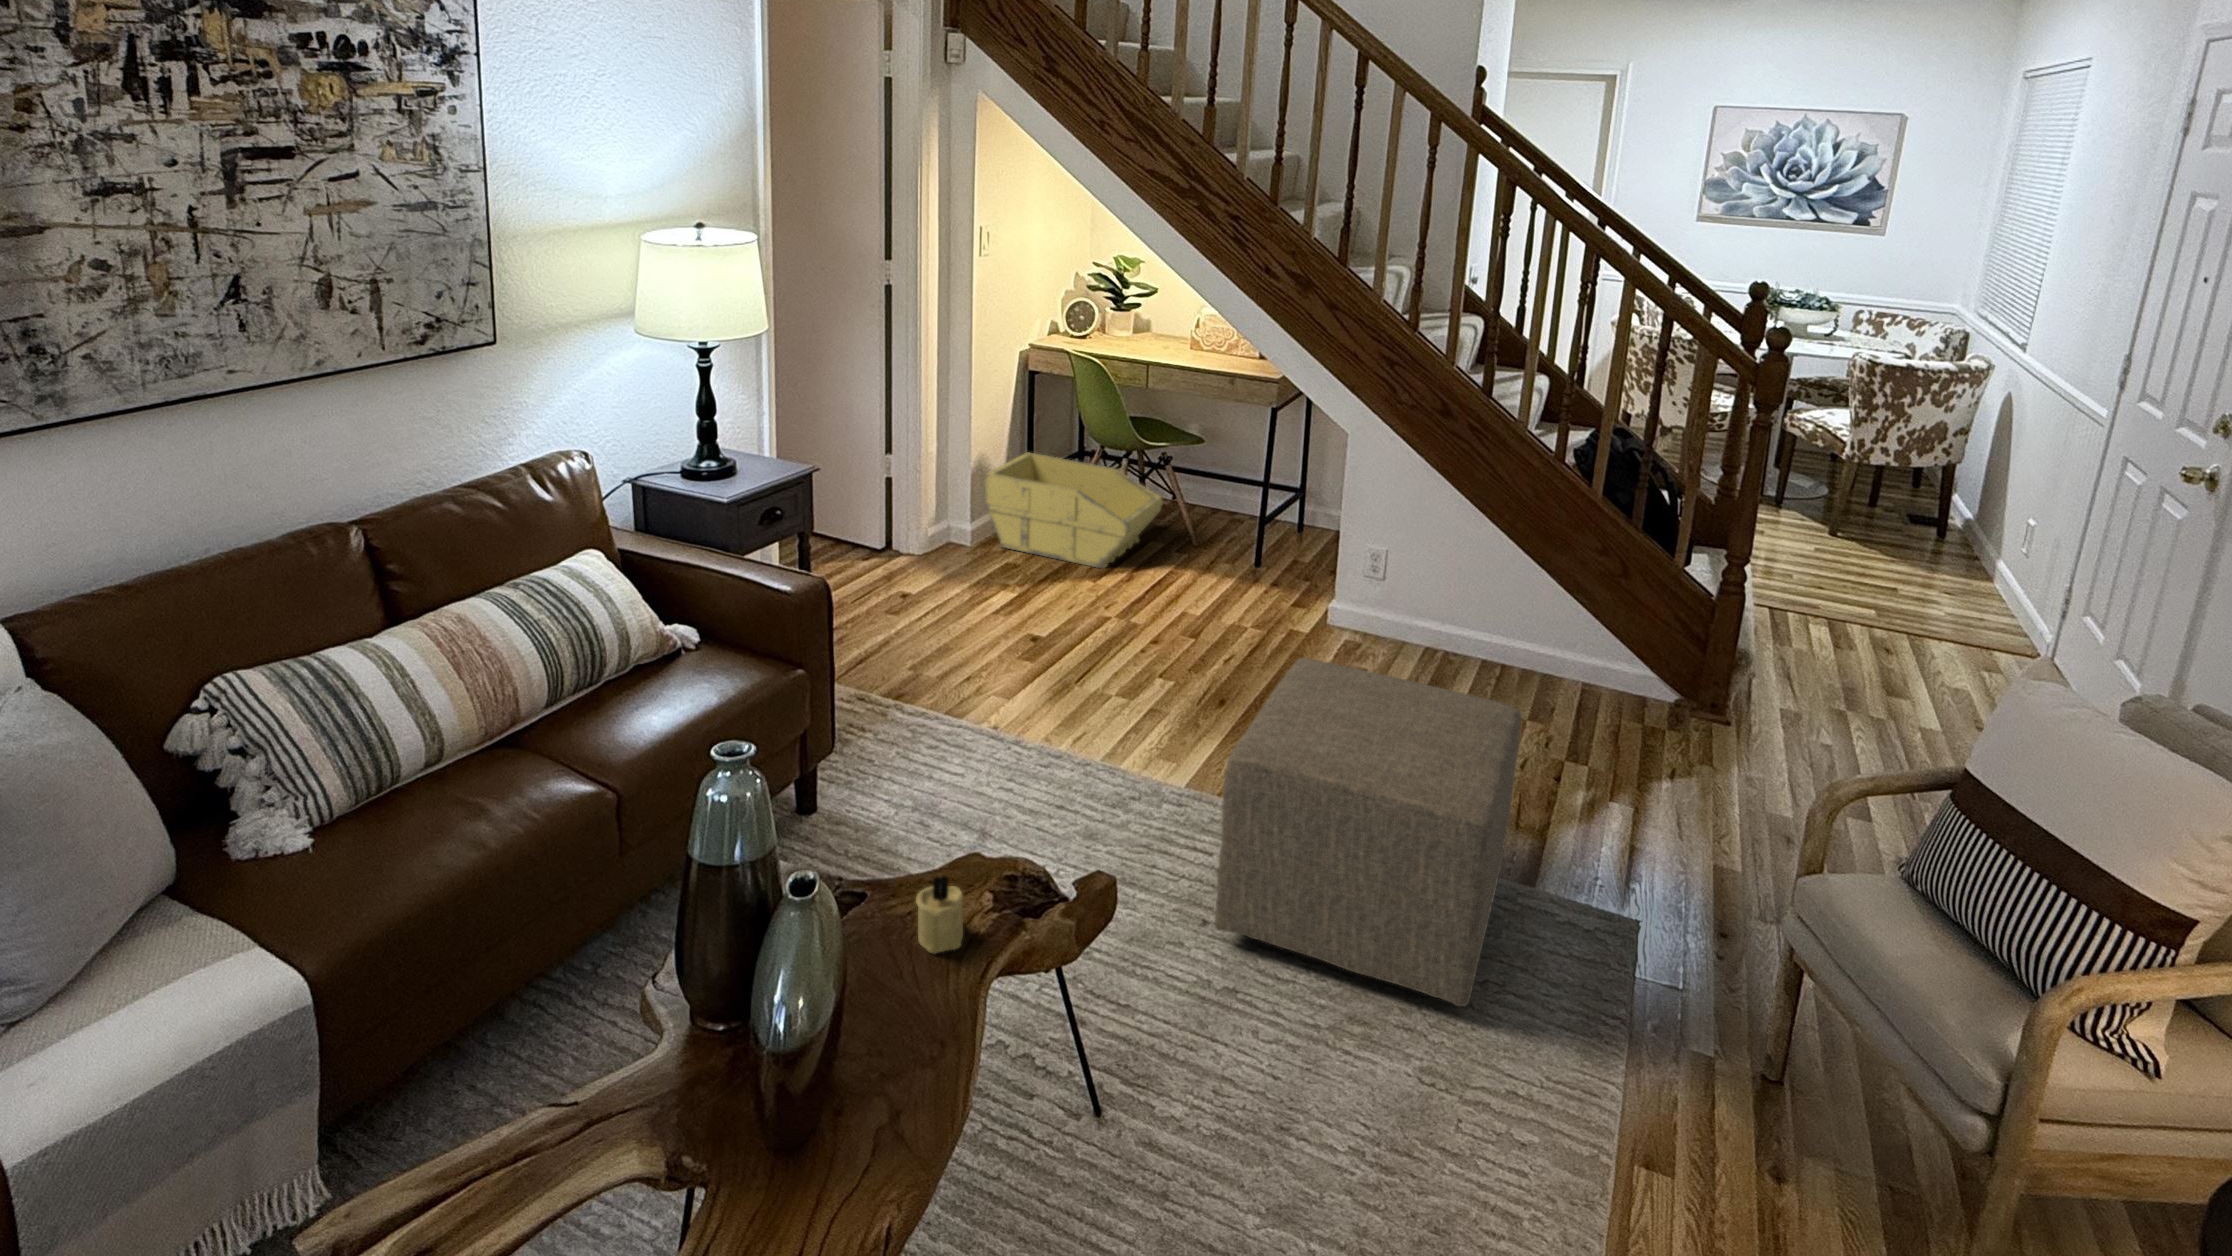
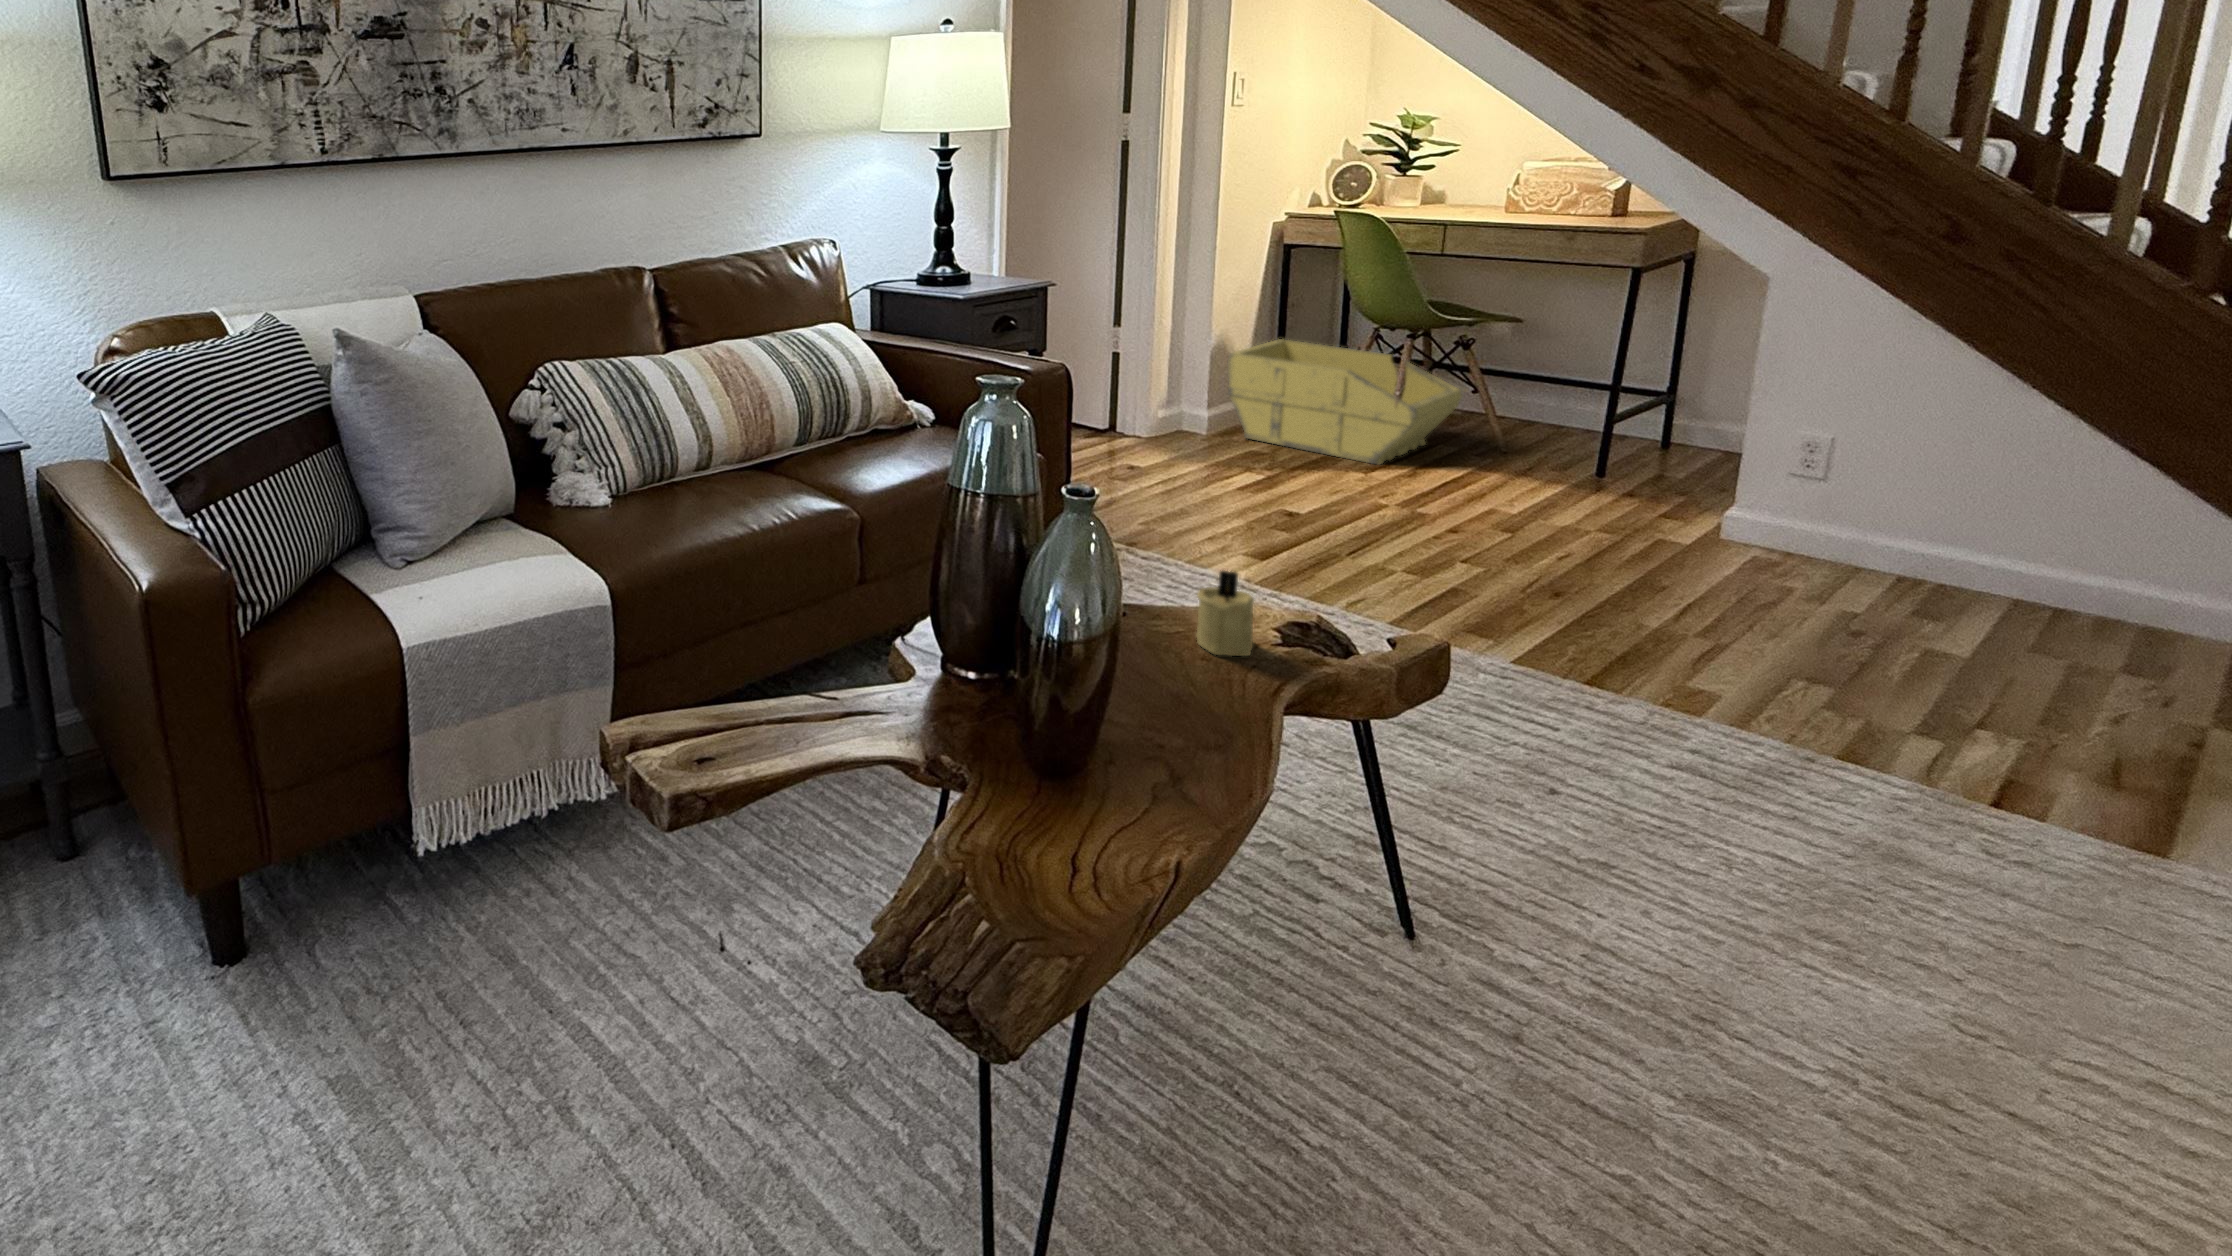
ottoman: present [1214,658,1521,1006] -> none [1569,492,2137,952]

